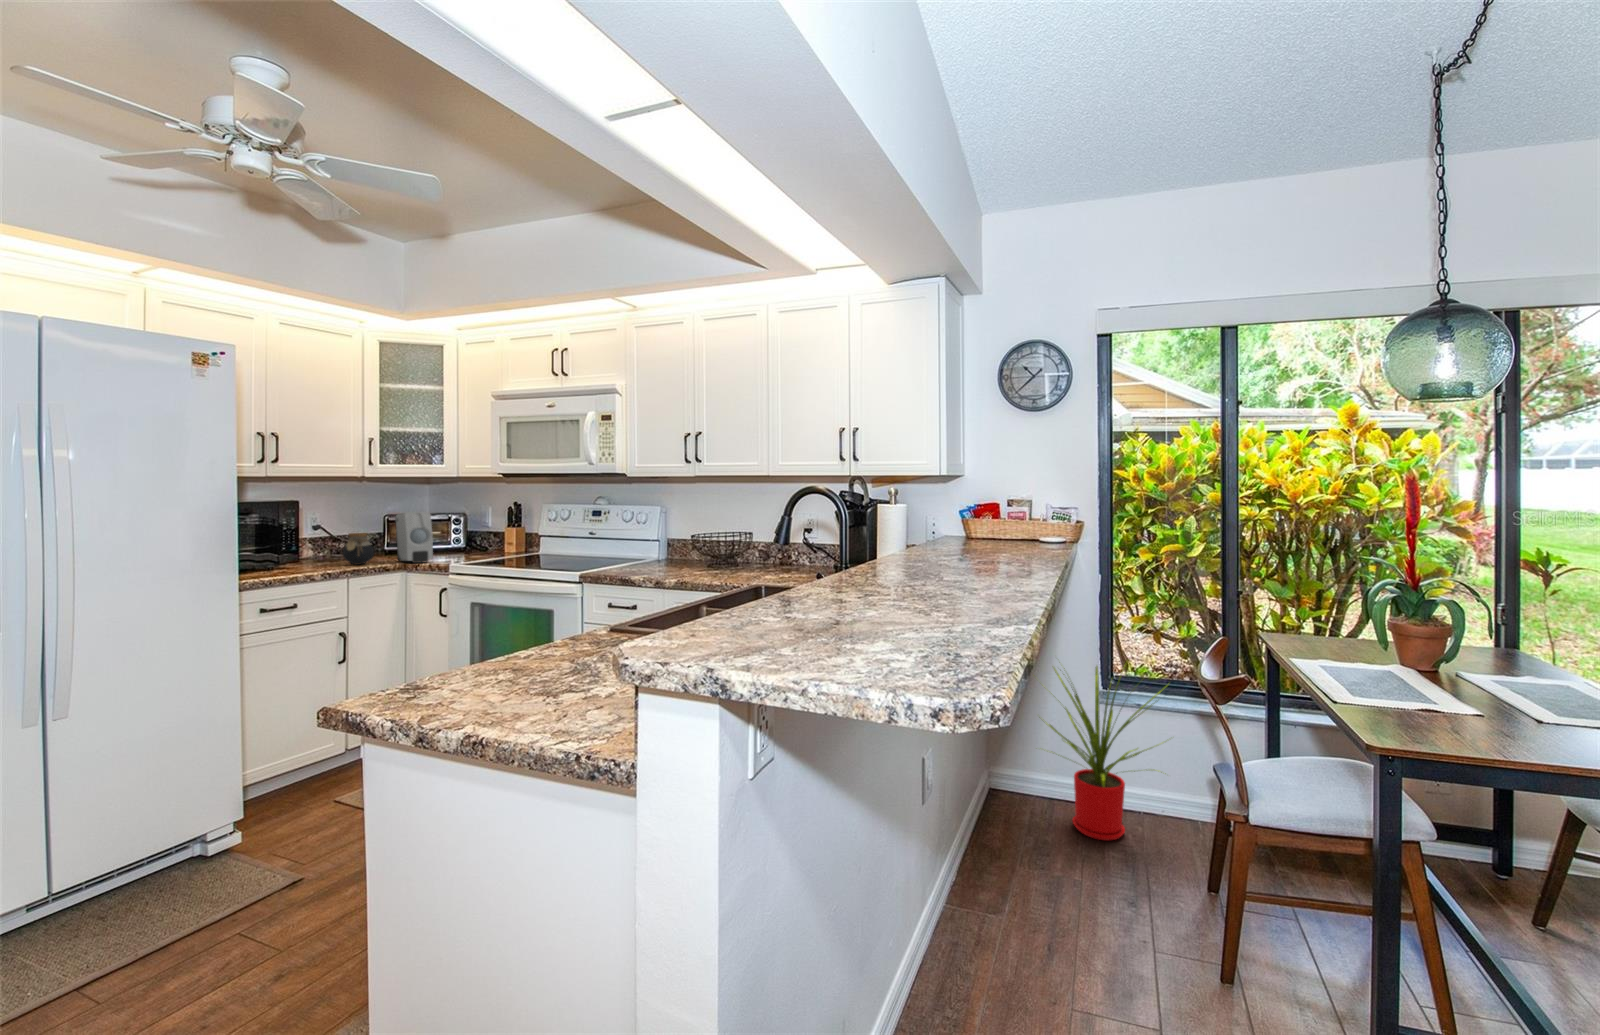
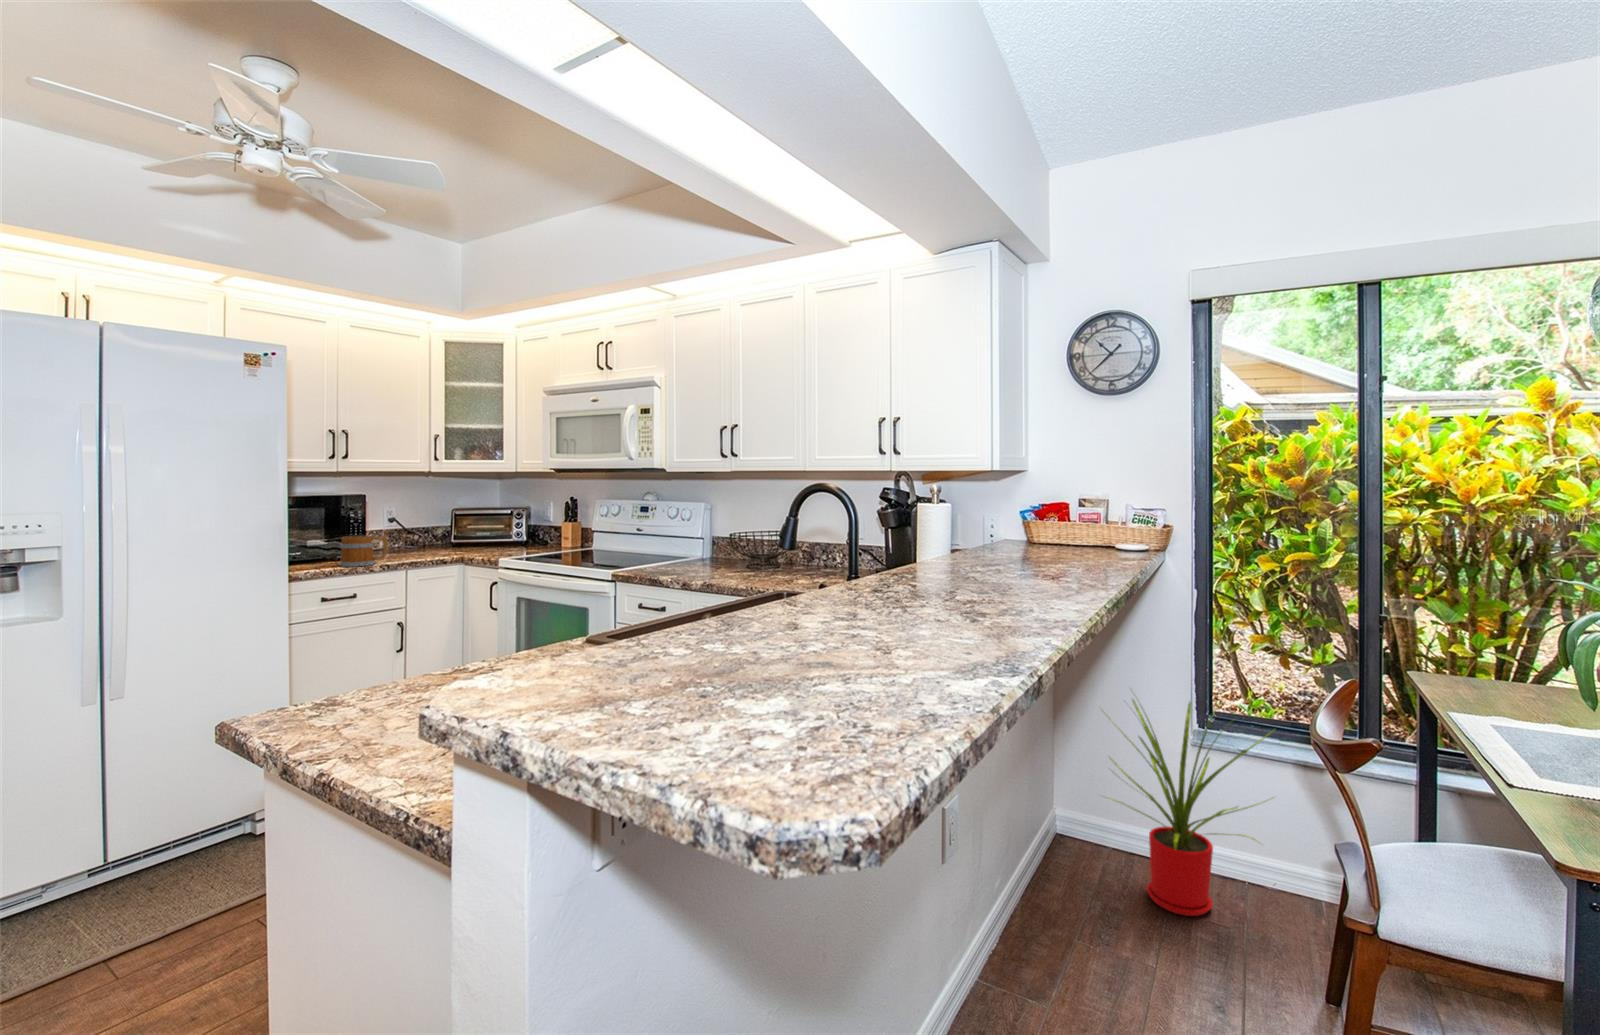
soap dispenser: present [395,512,433,563] -> none [453,507,485,558]
jar: present [343,533,374,565] -> none [403,527,432,558]
mug: none [278,537,333,575] -> present [340,531,389,567]

